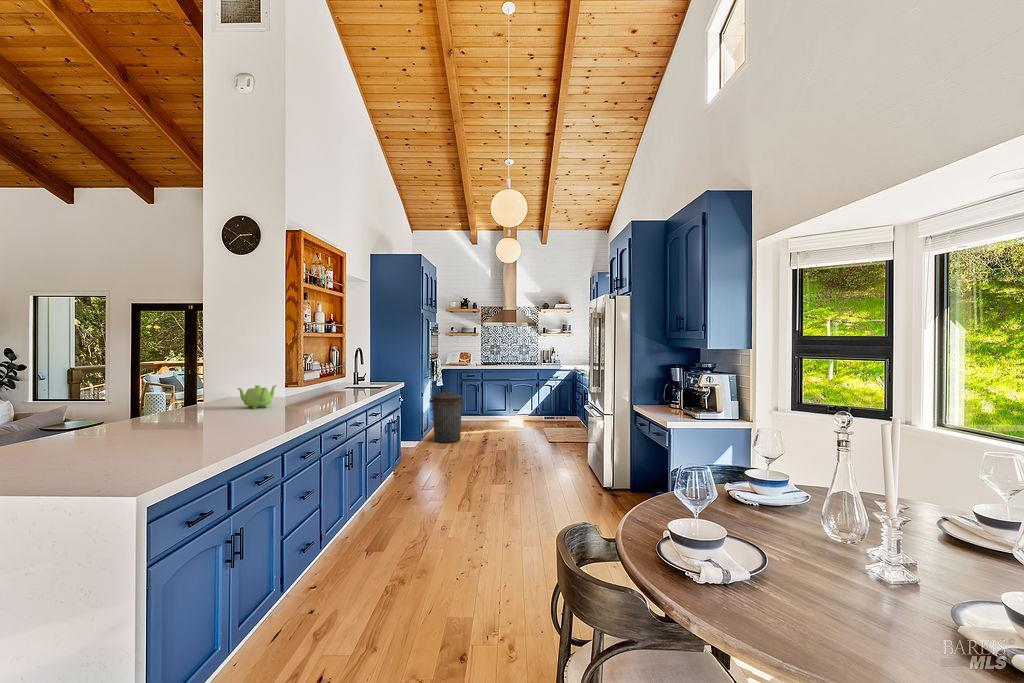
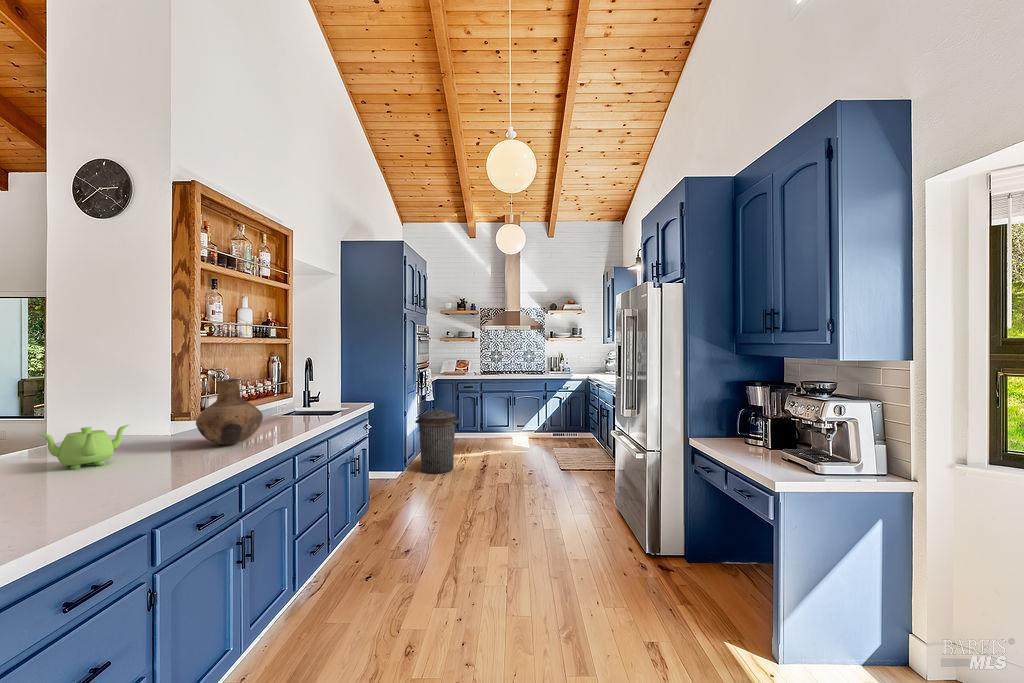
vase: none [308,359,347,401] -> present [196,379,263,445]

